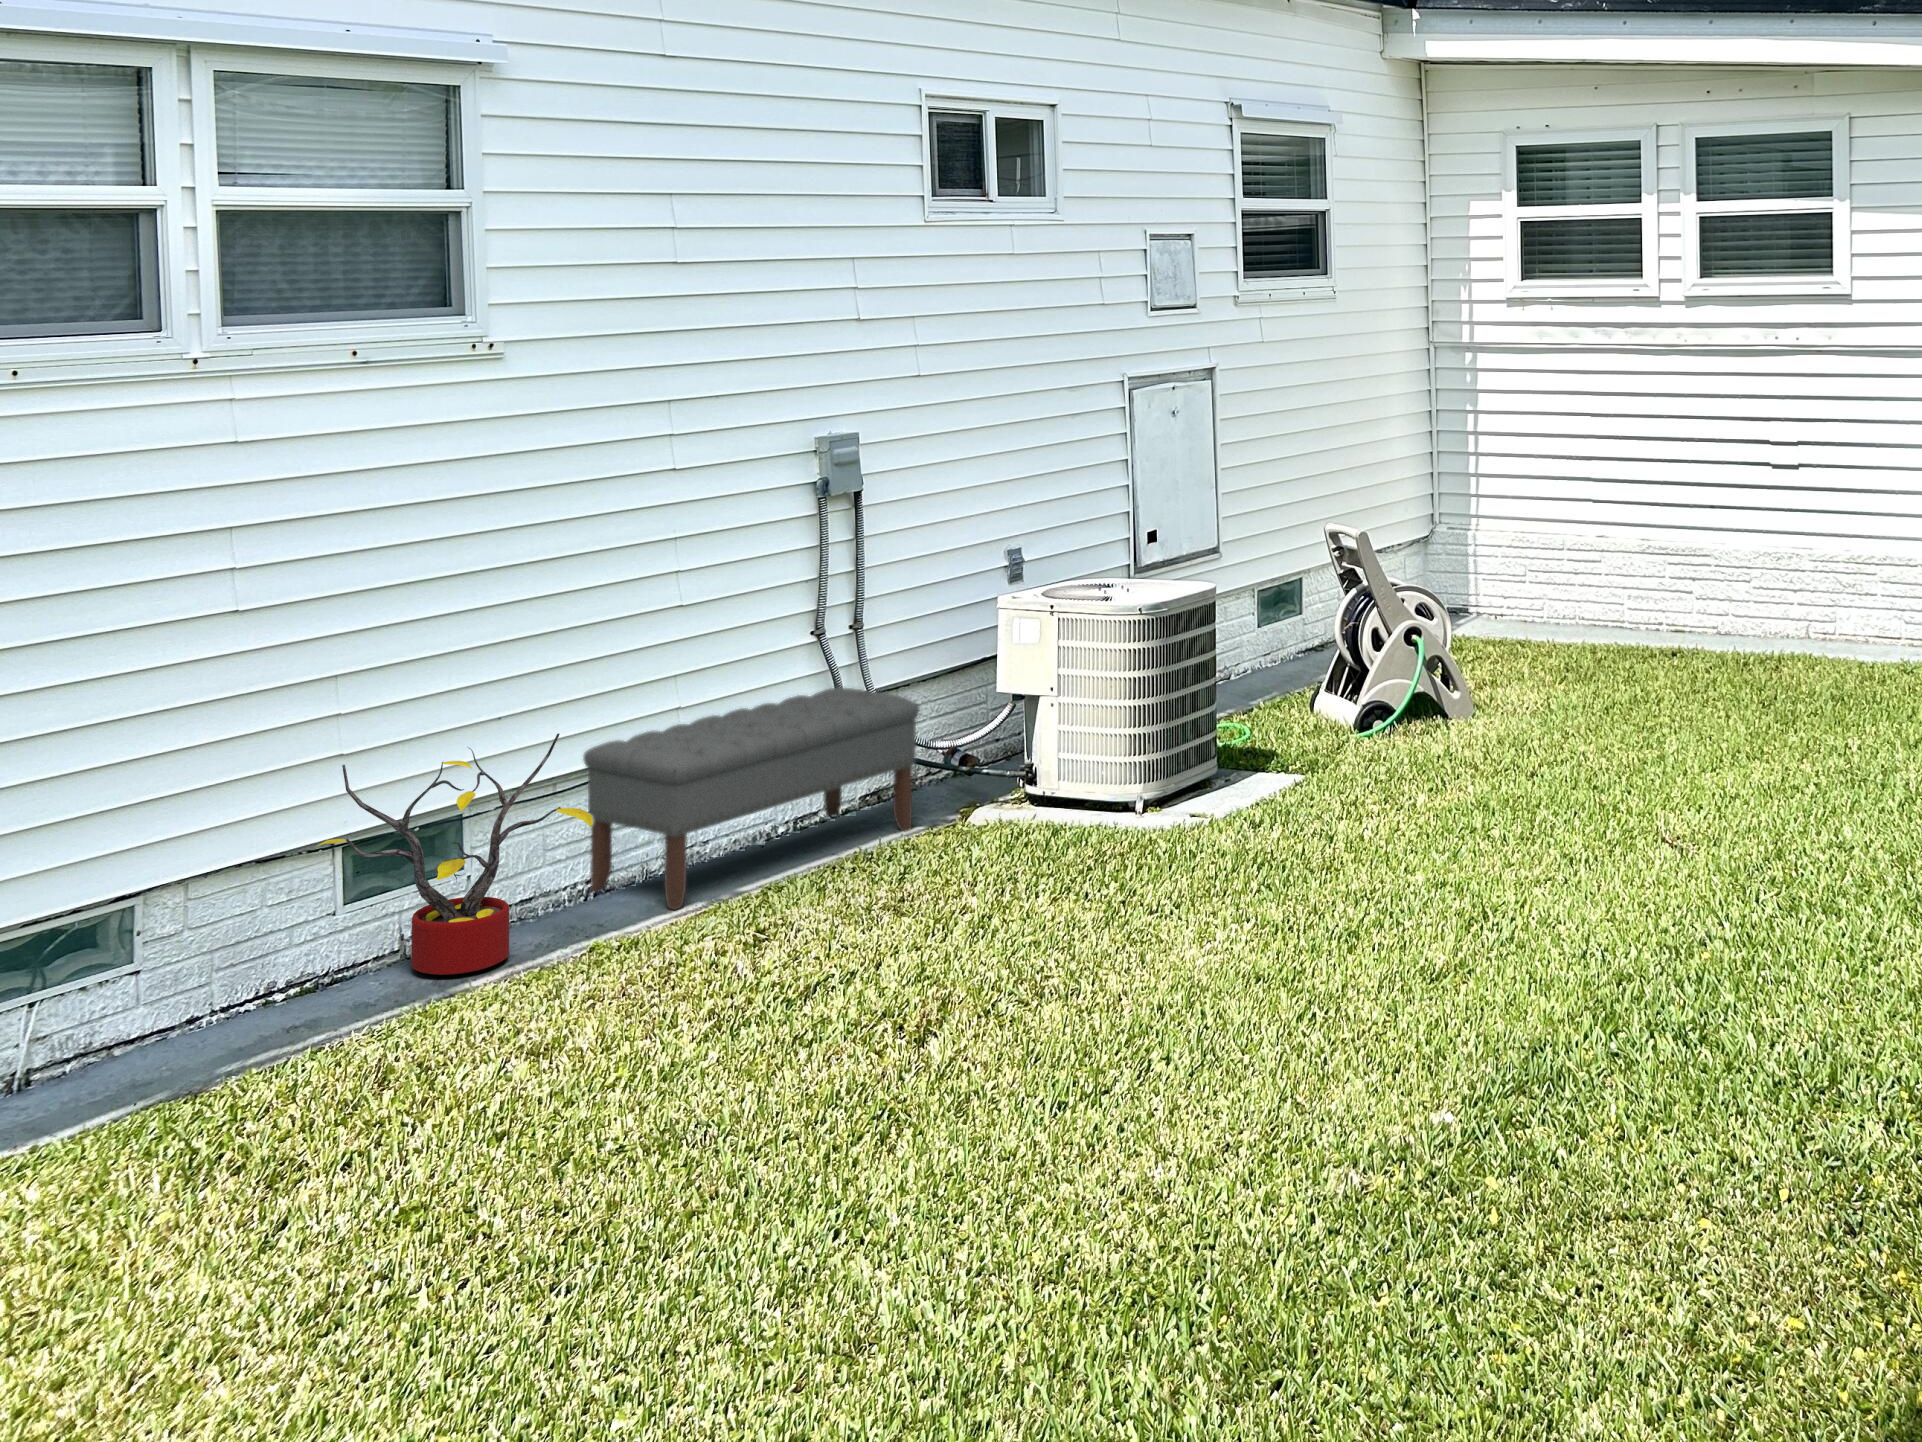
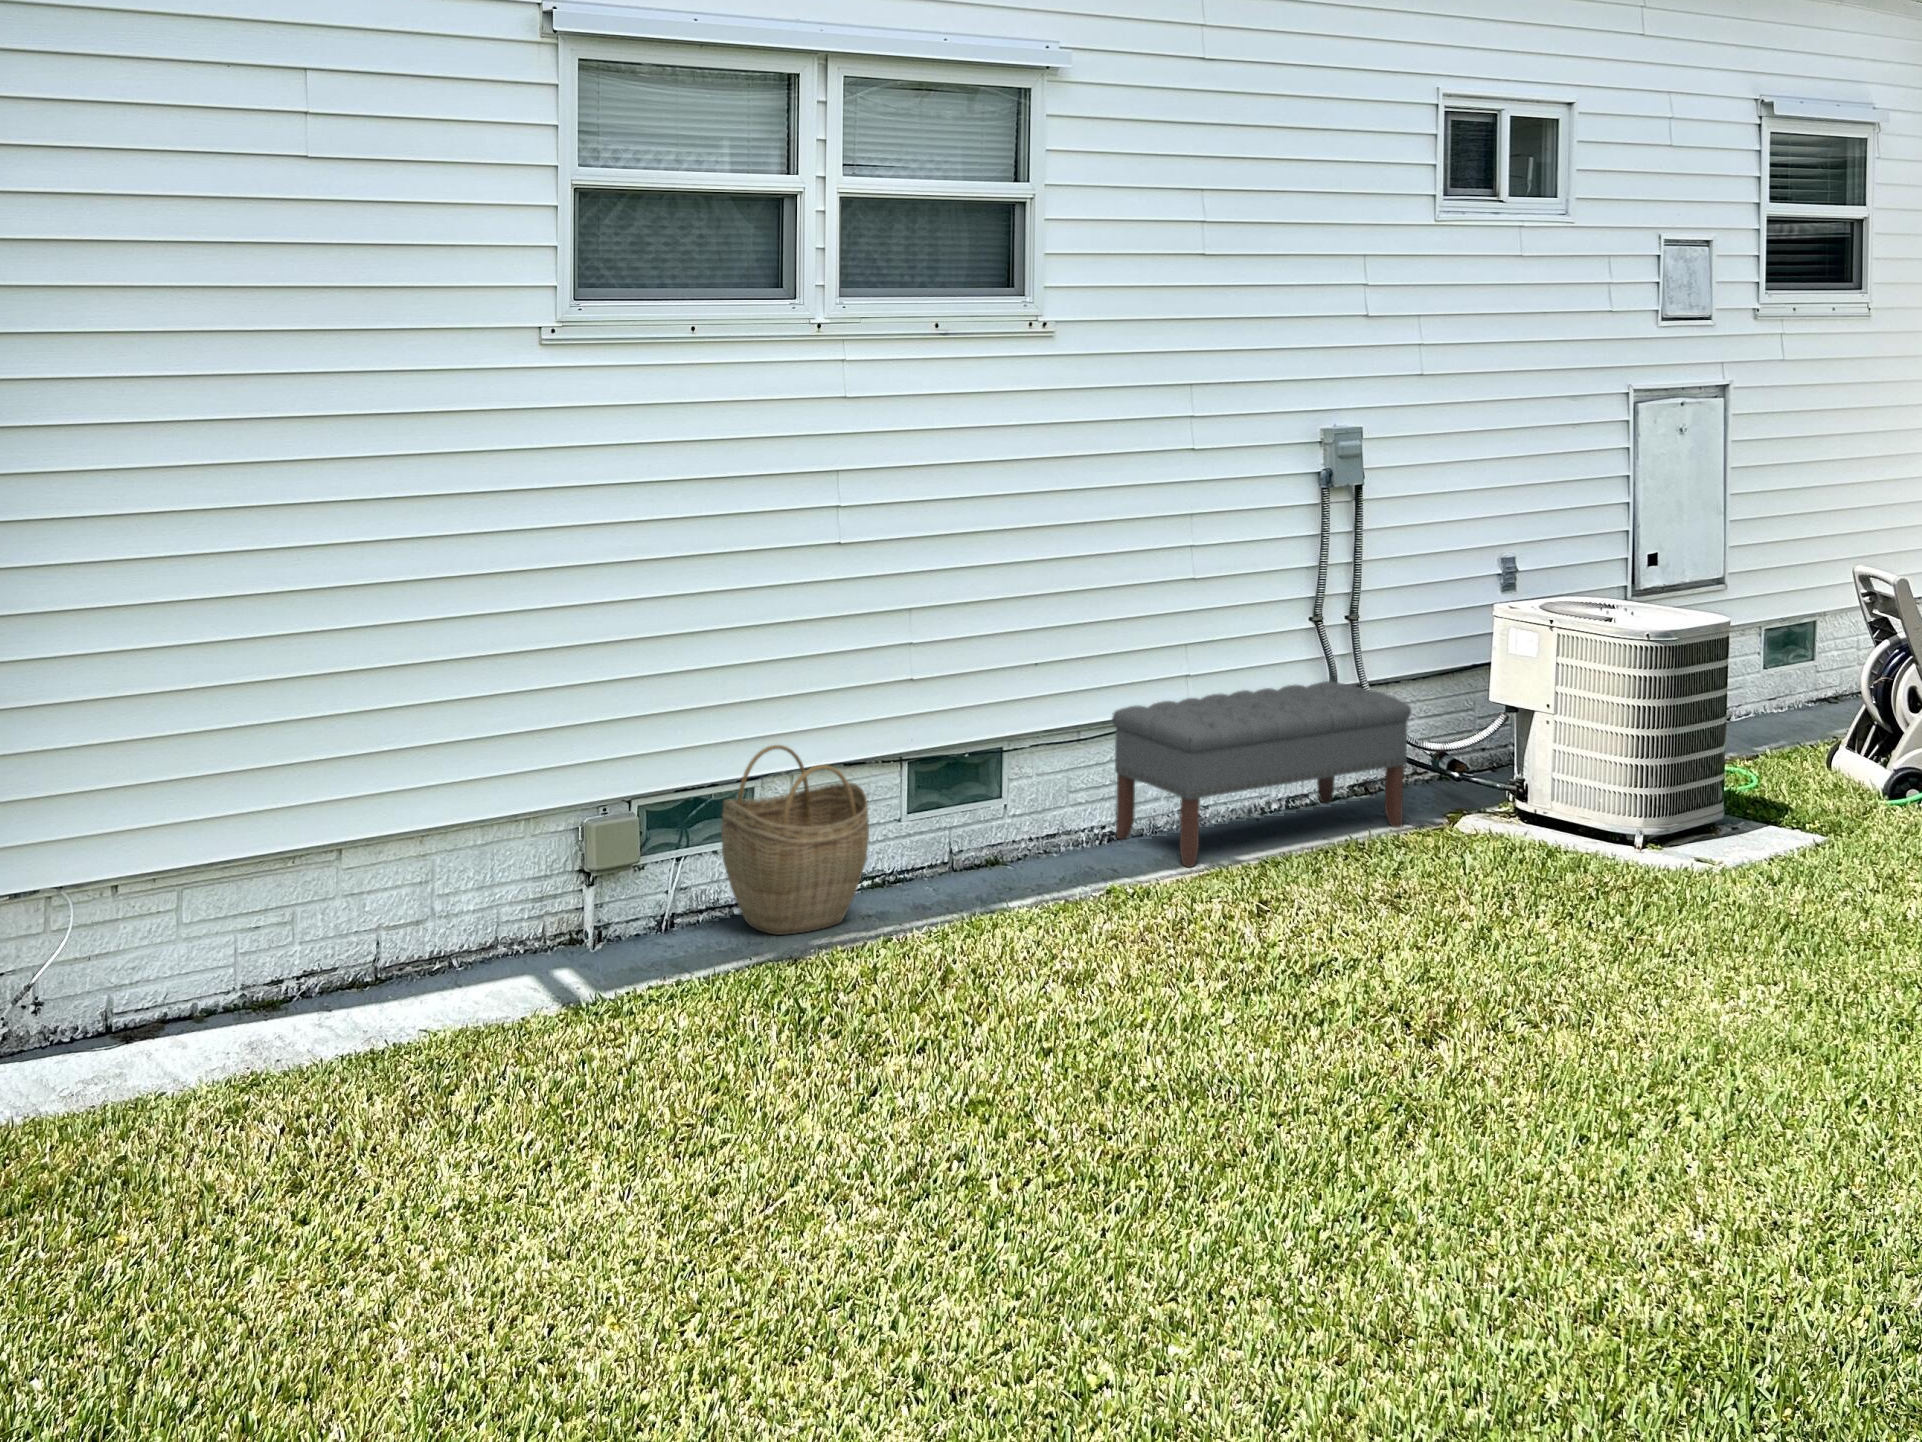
decorative plant: present [318,733,593,975] -> none [906,692,1122,892]
woven basket: none [45,849,263,1083] -> present [721,745,869,935]

